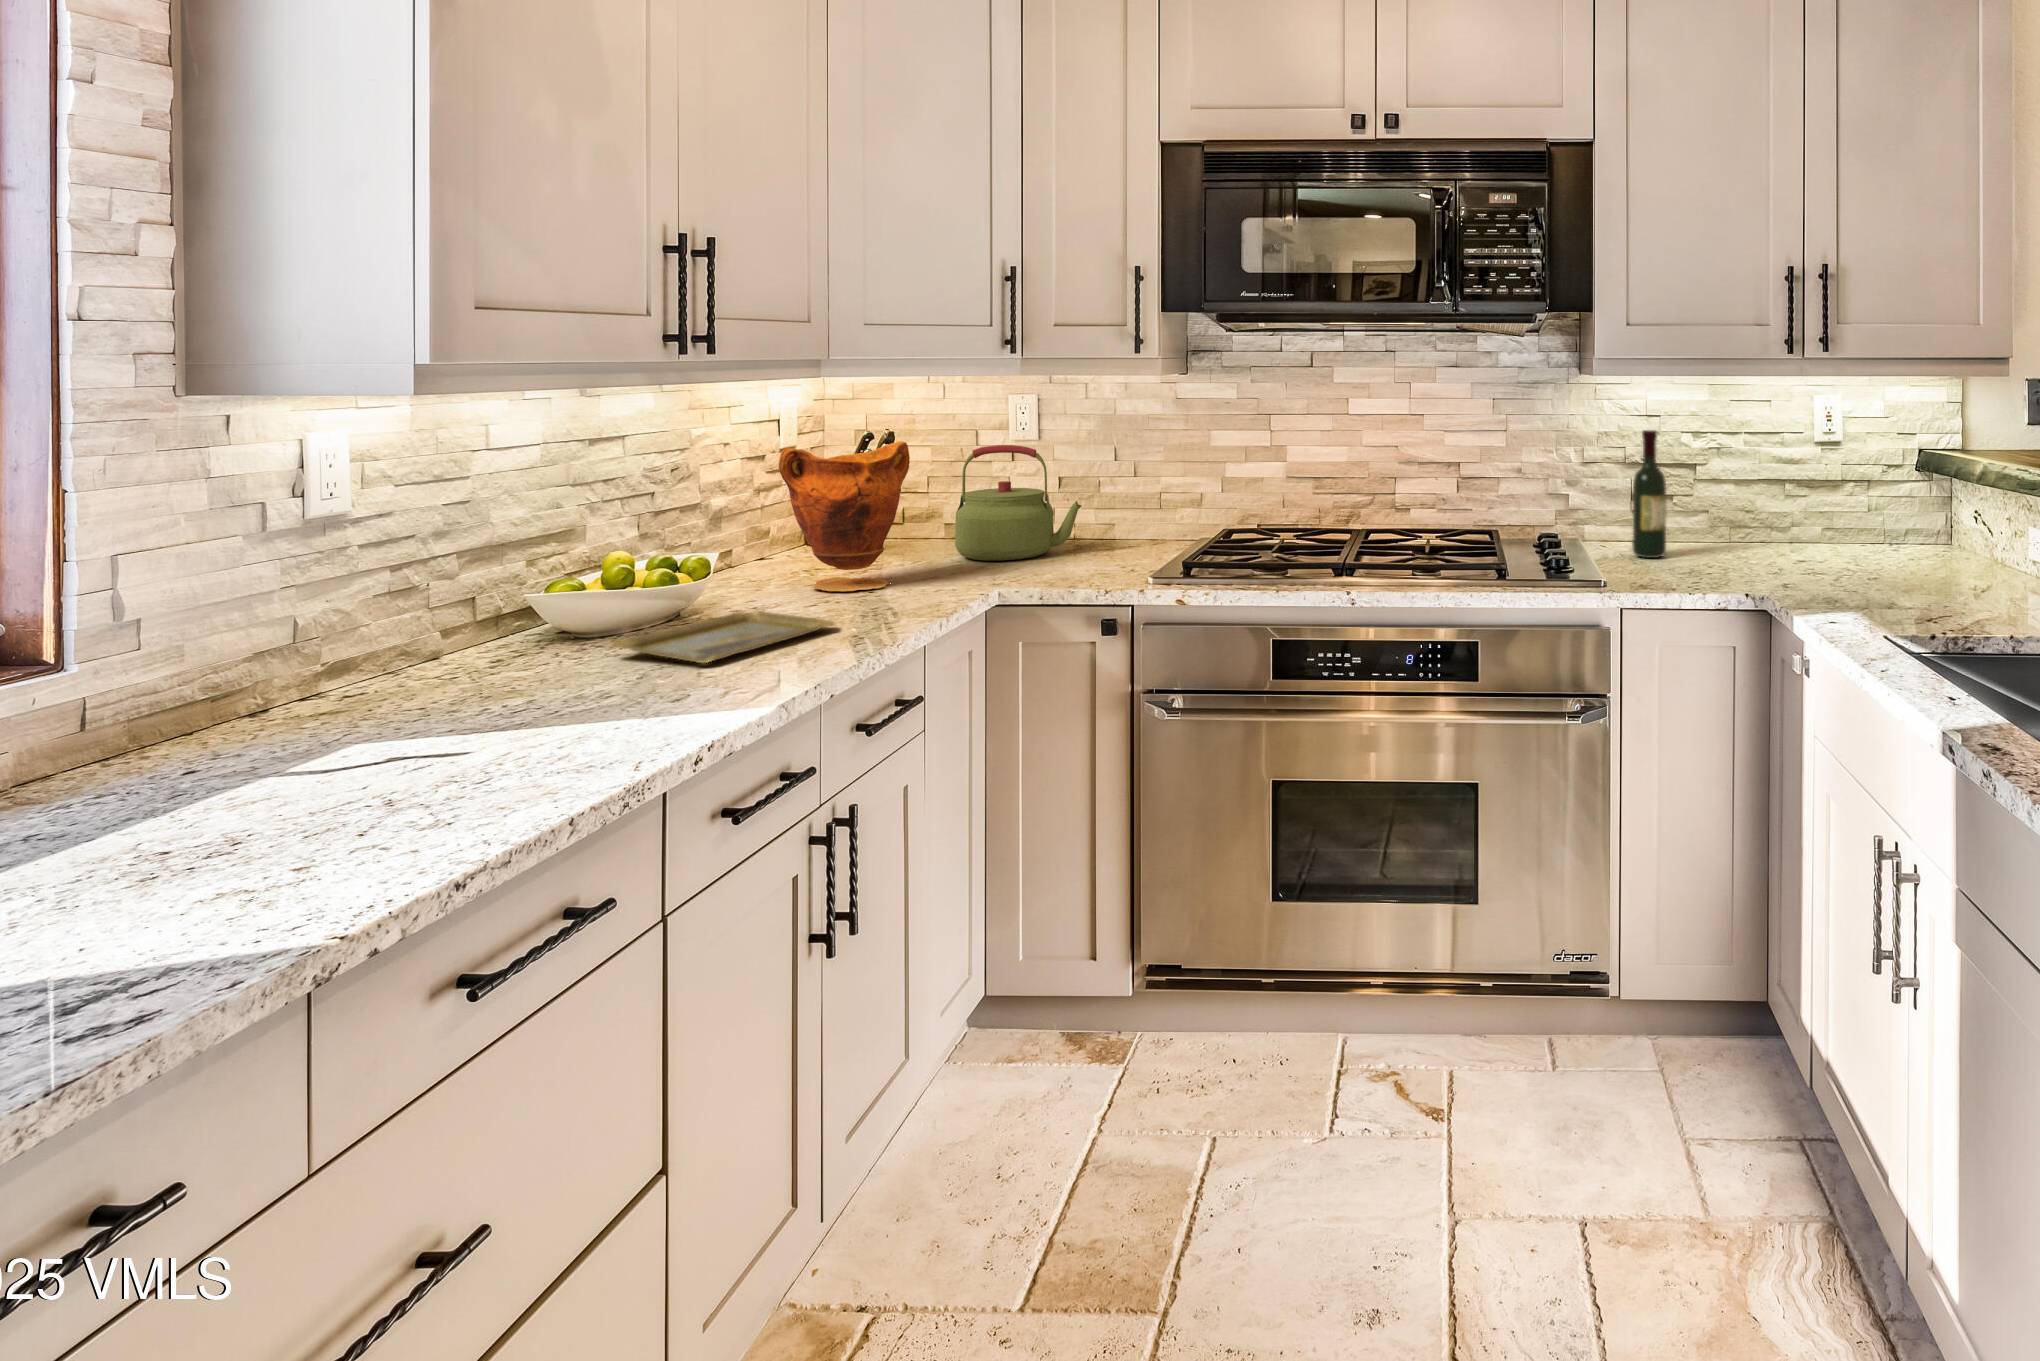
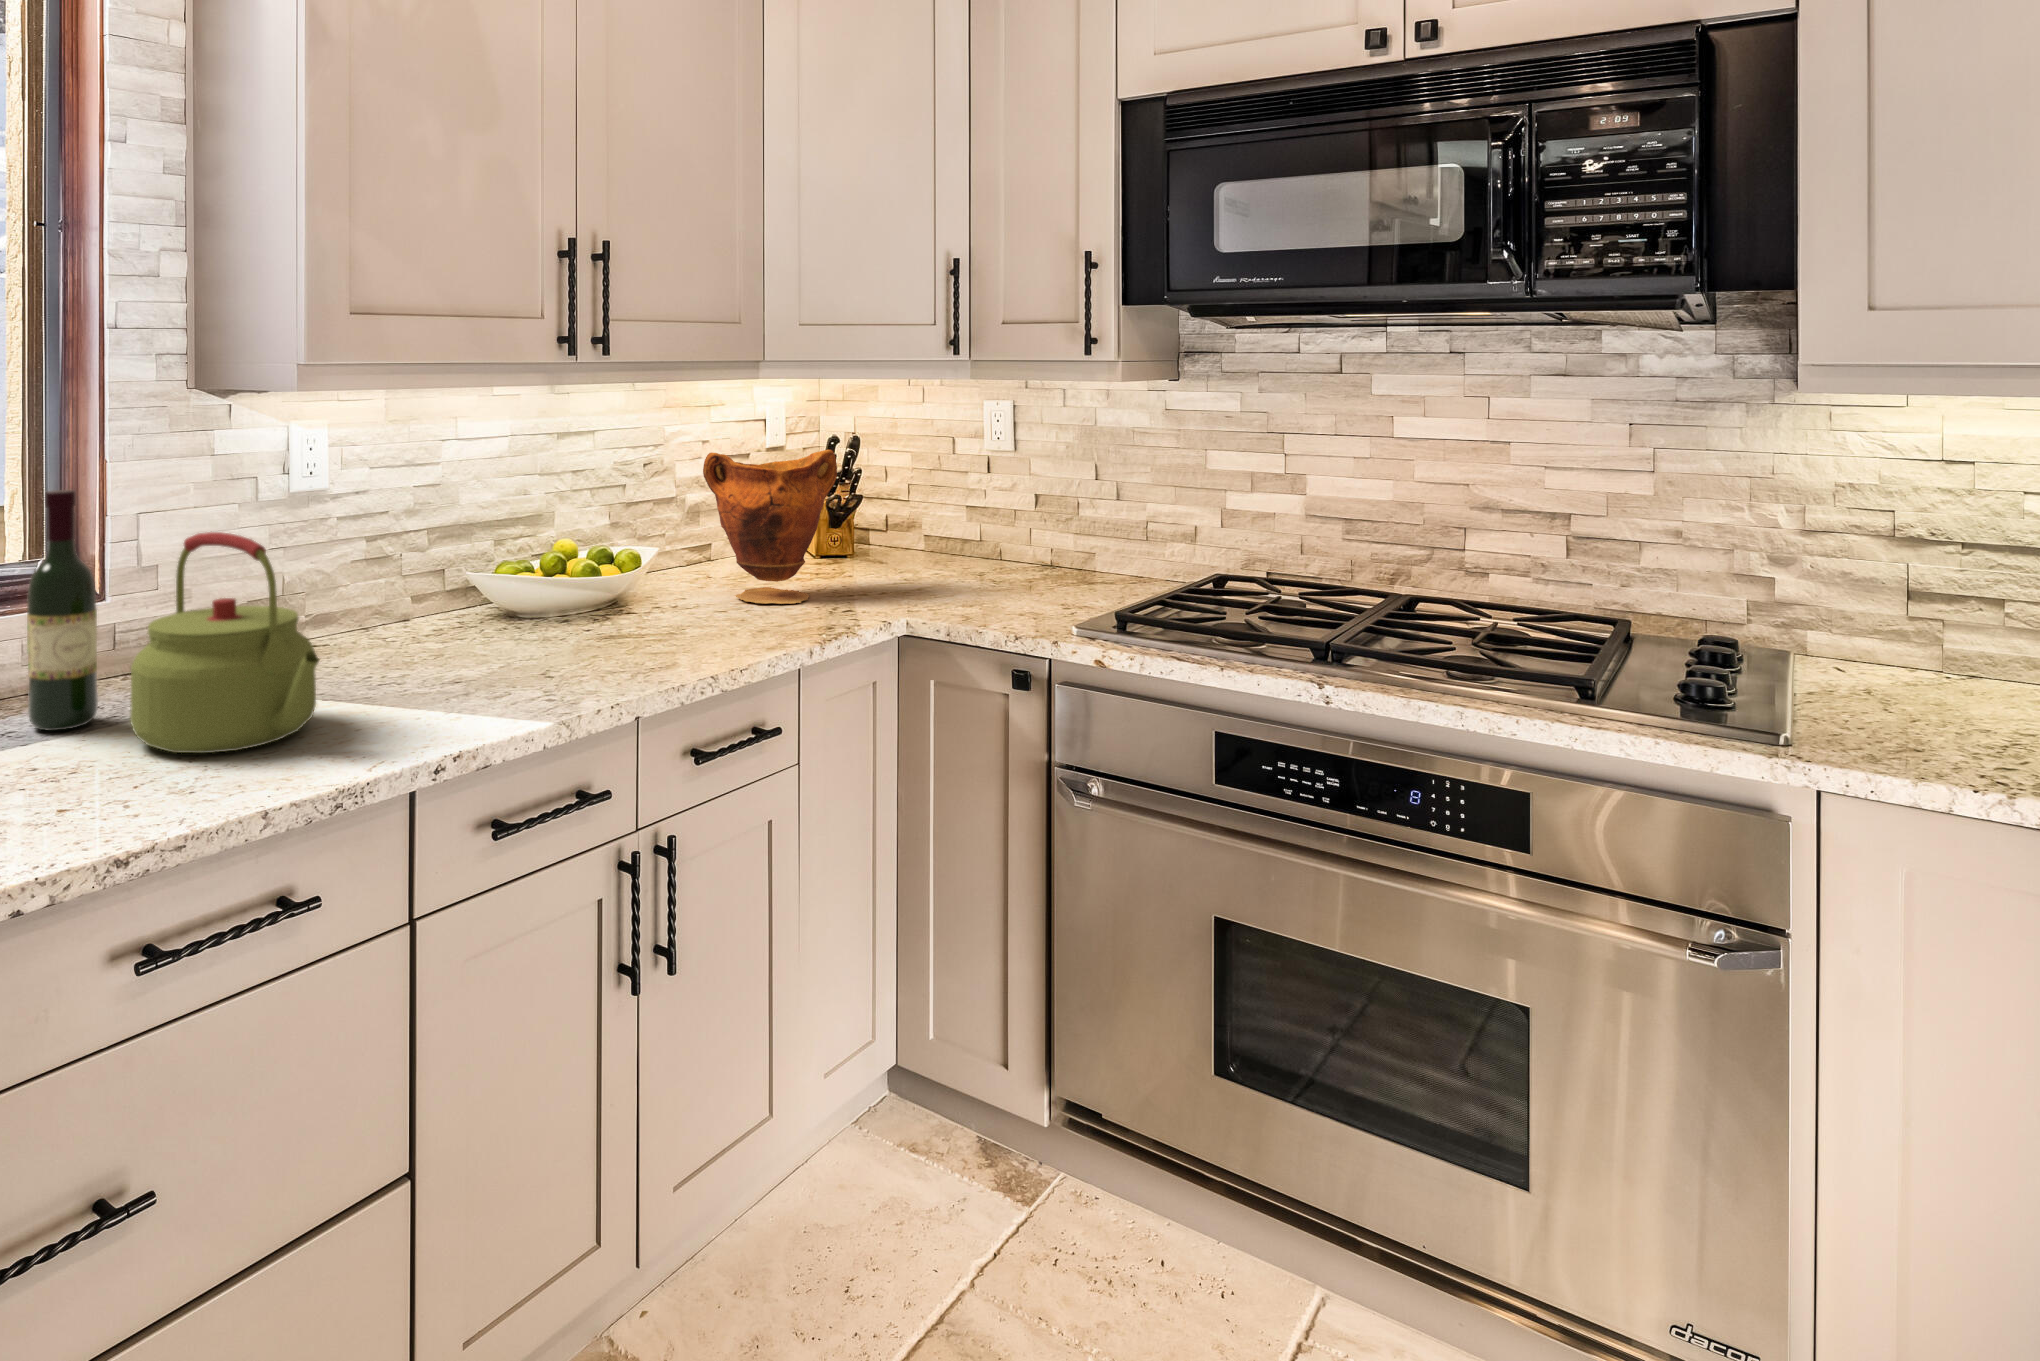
wine bottle: present [1632,430,1667,558] -> present [27,490,98,731]
kettle: present [955,445,1082,561] -> present [130,532,319,753]
tray: present [611,611,834,663] -> none [498,614,701,664]

